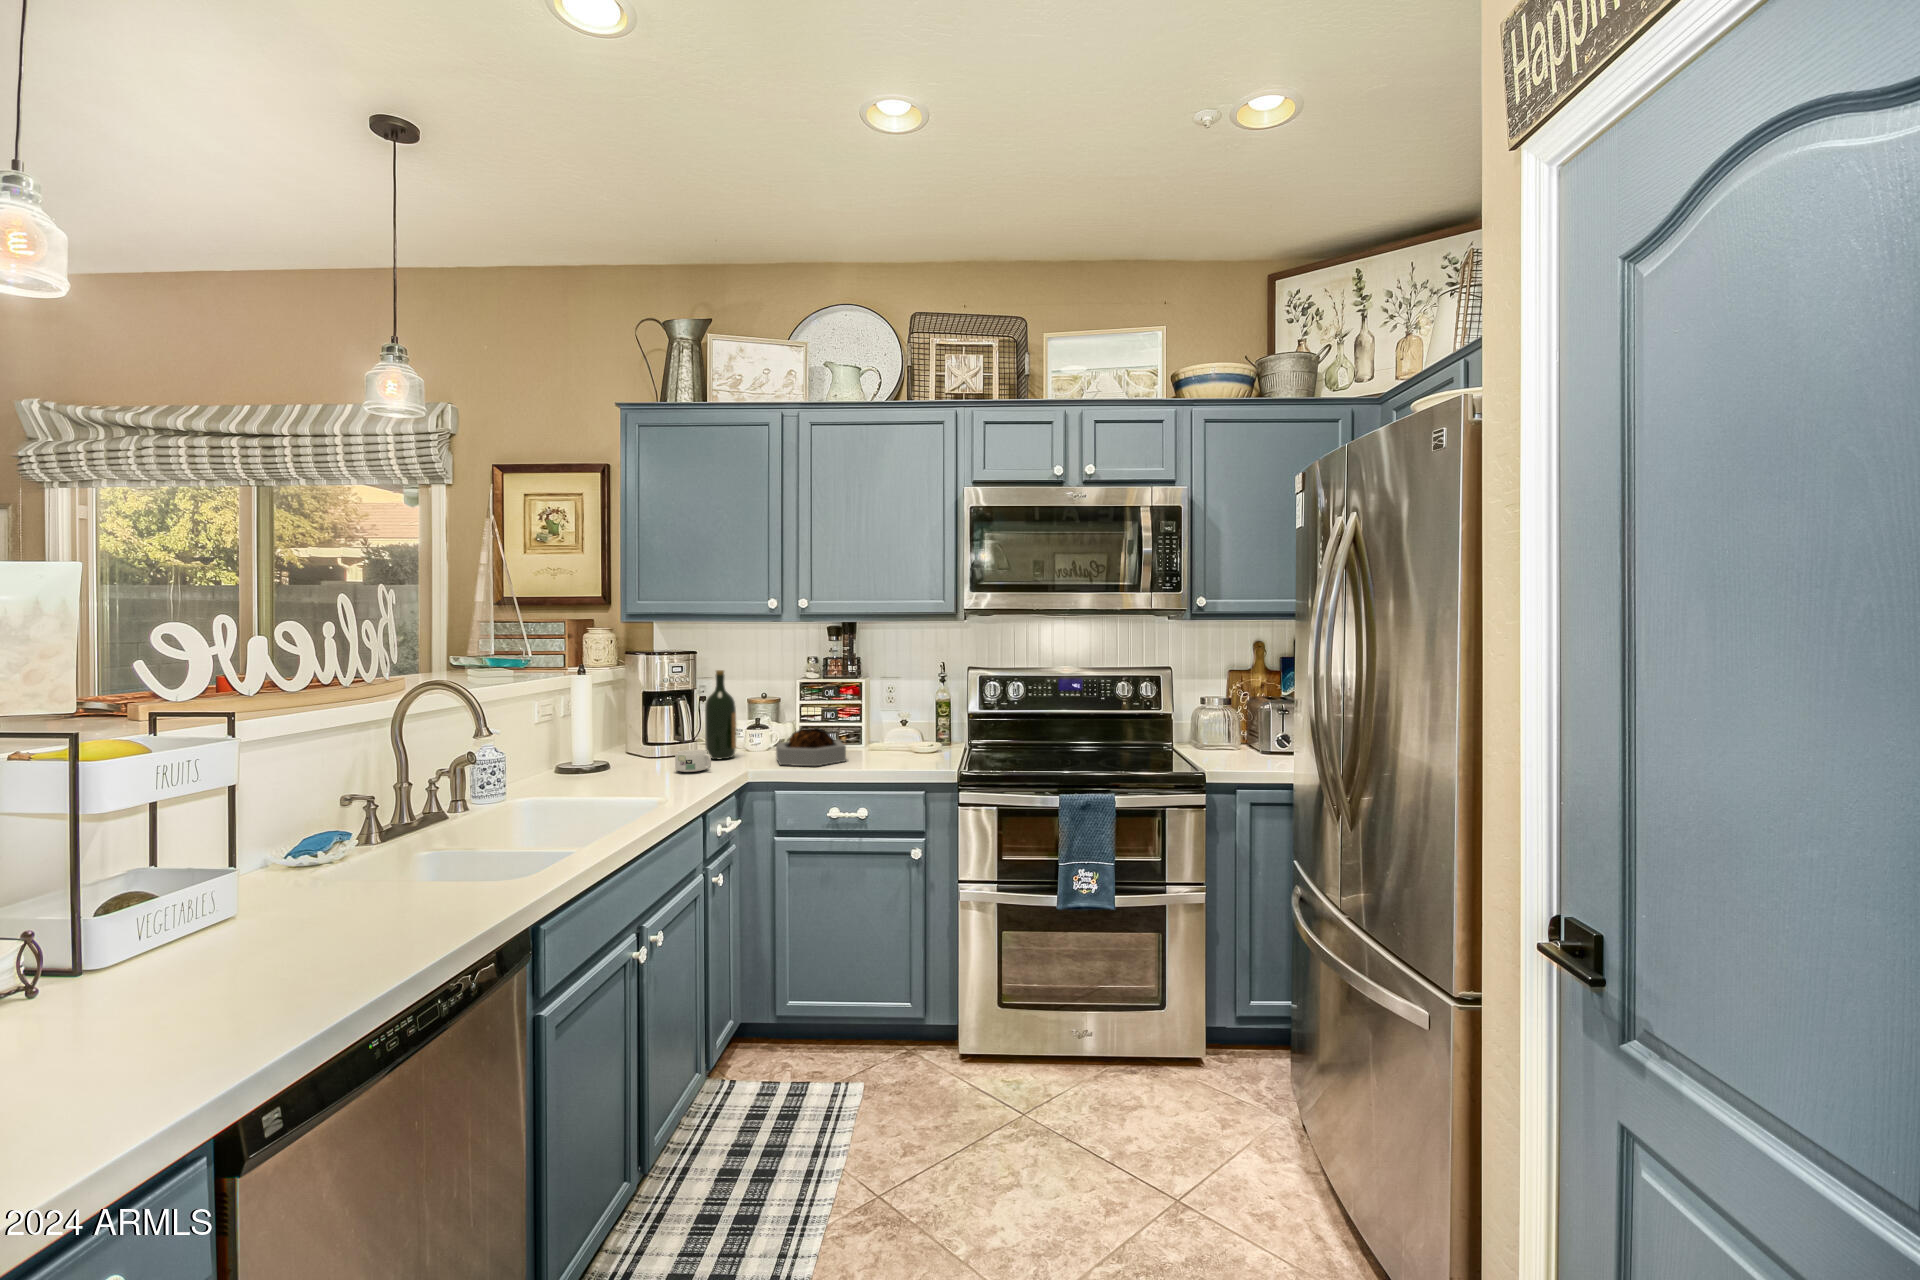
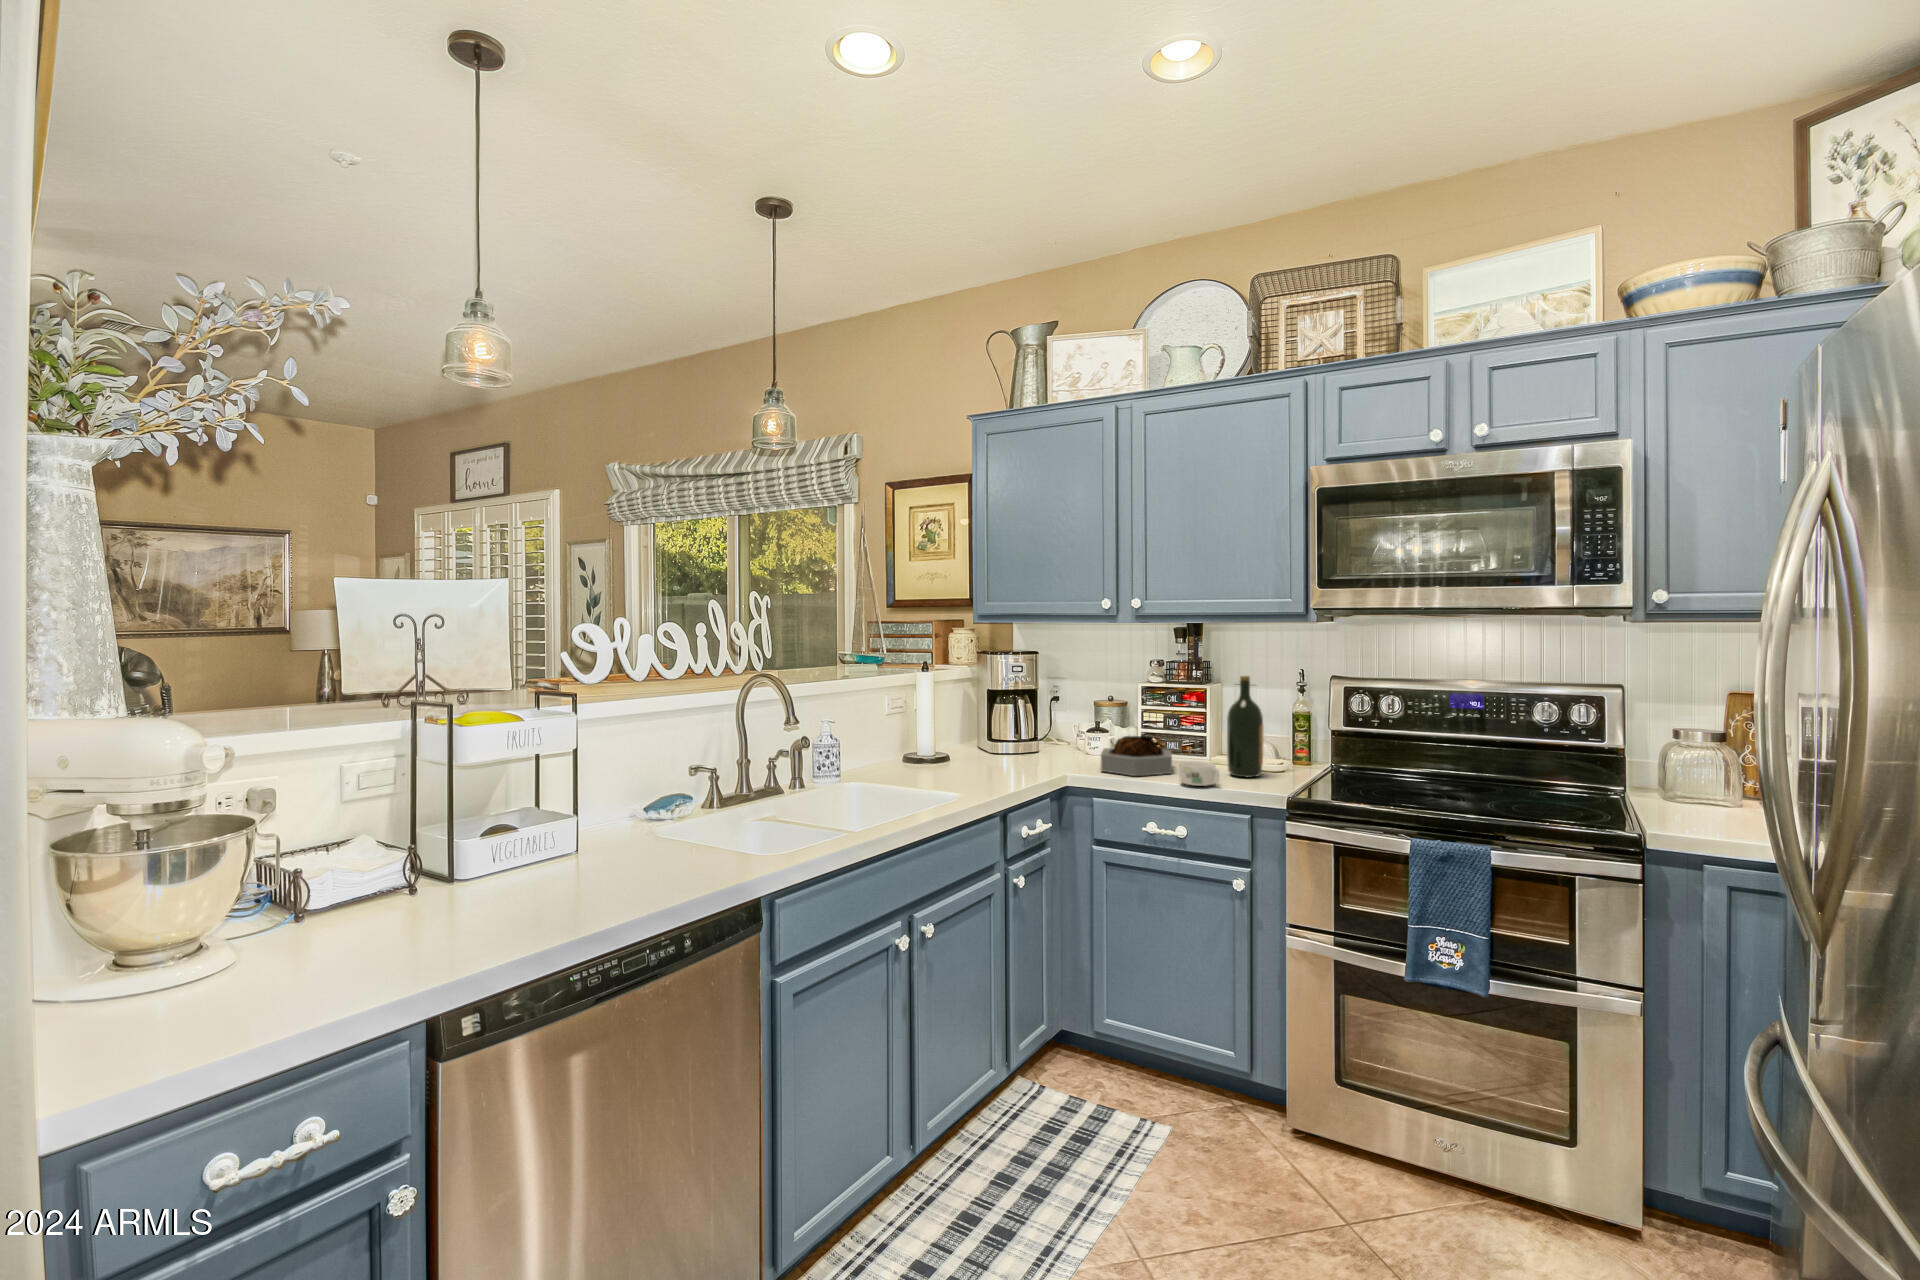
wine bottle: present [705,670,736,759] -> present [1227,676,1263,777]
mug: present [675,750,711,772] -> present [1180,761,1219,786]

